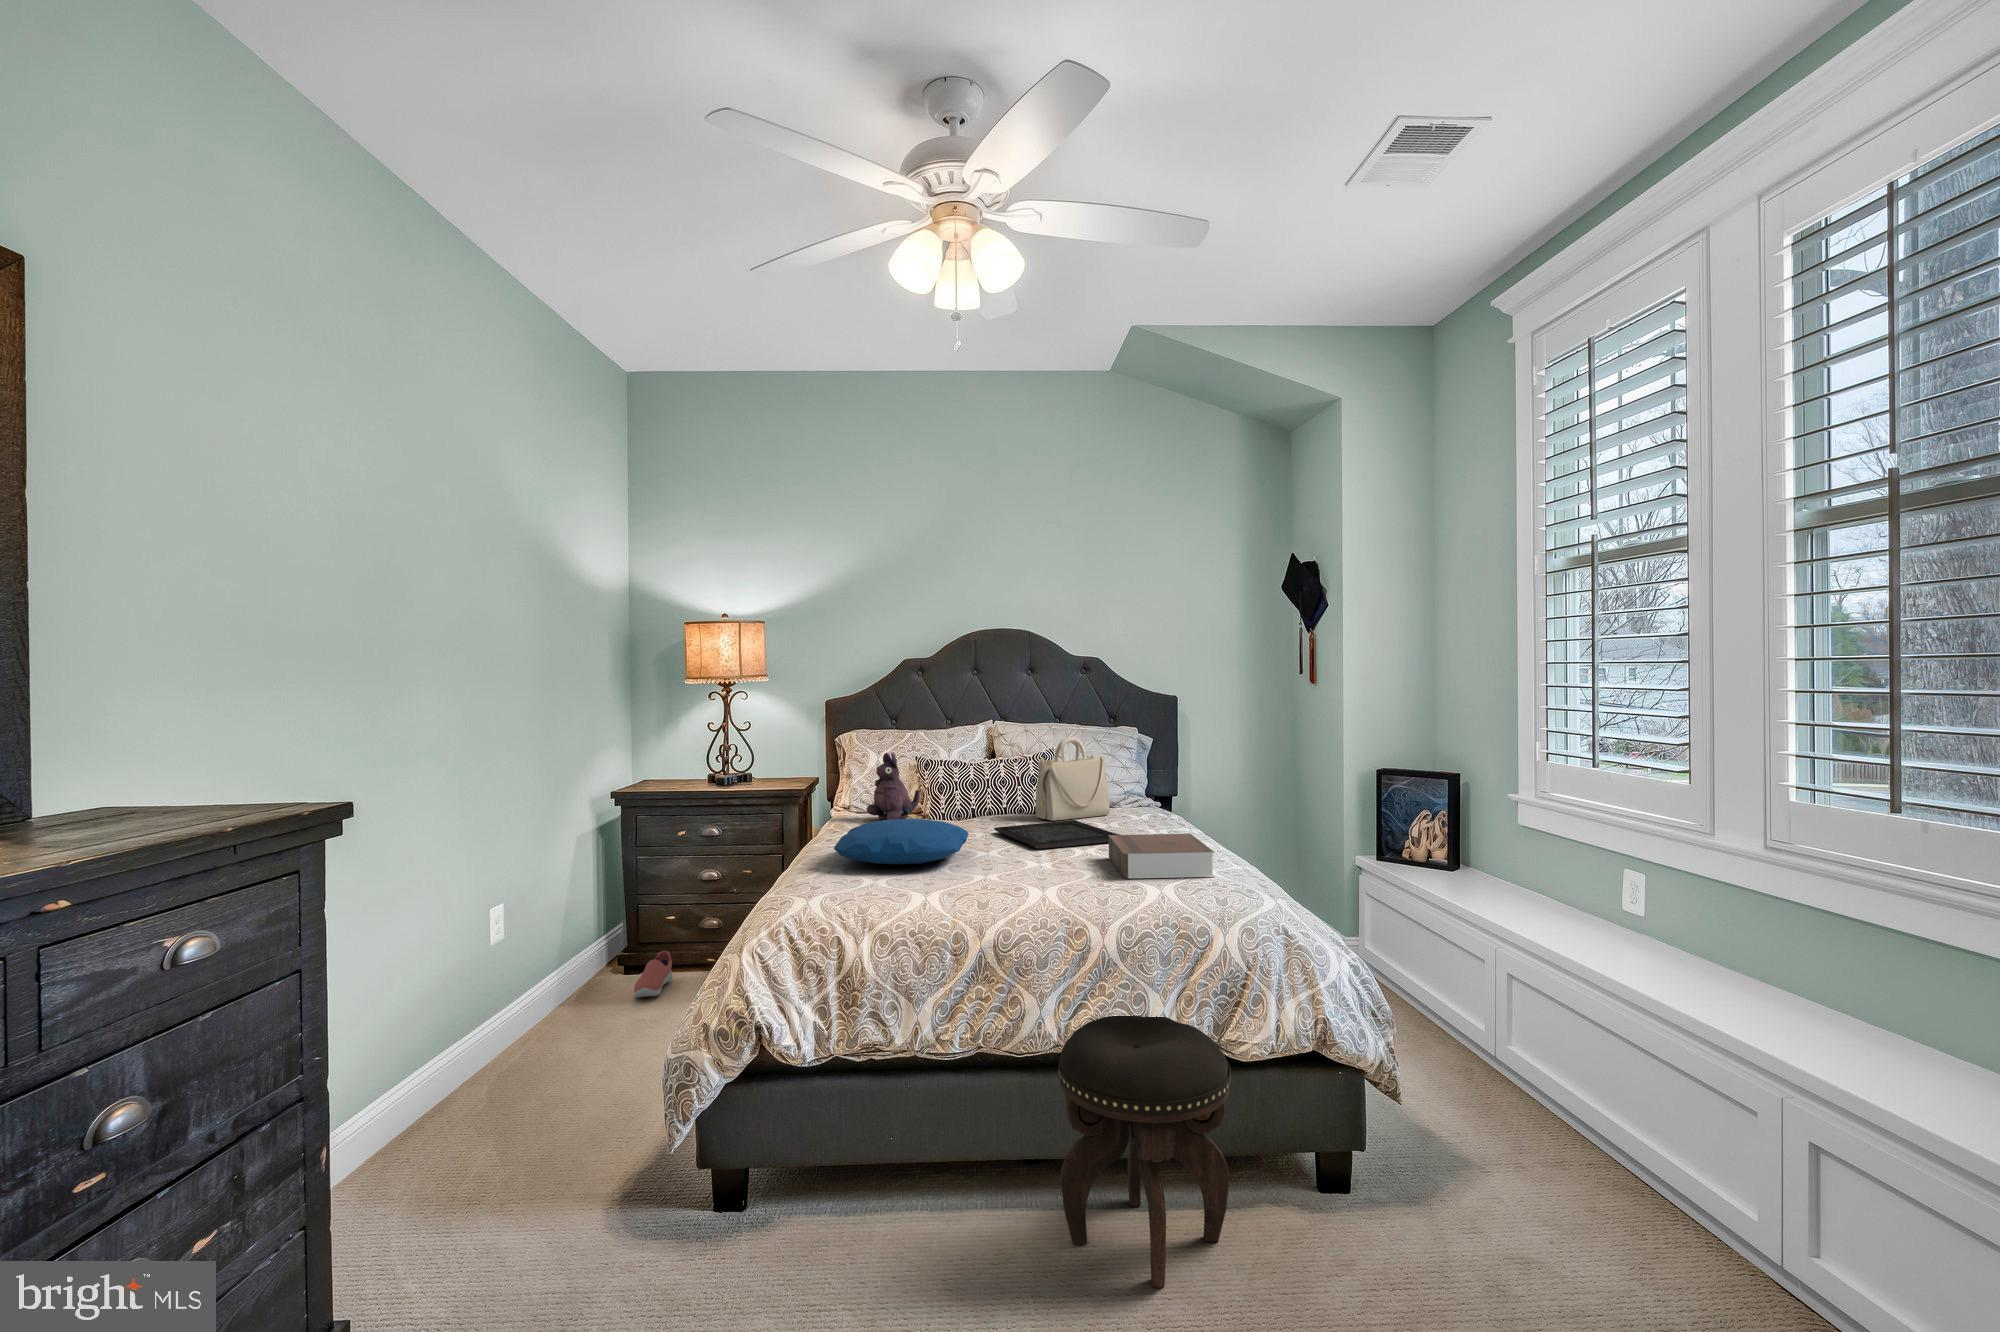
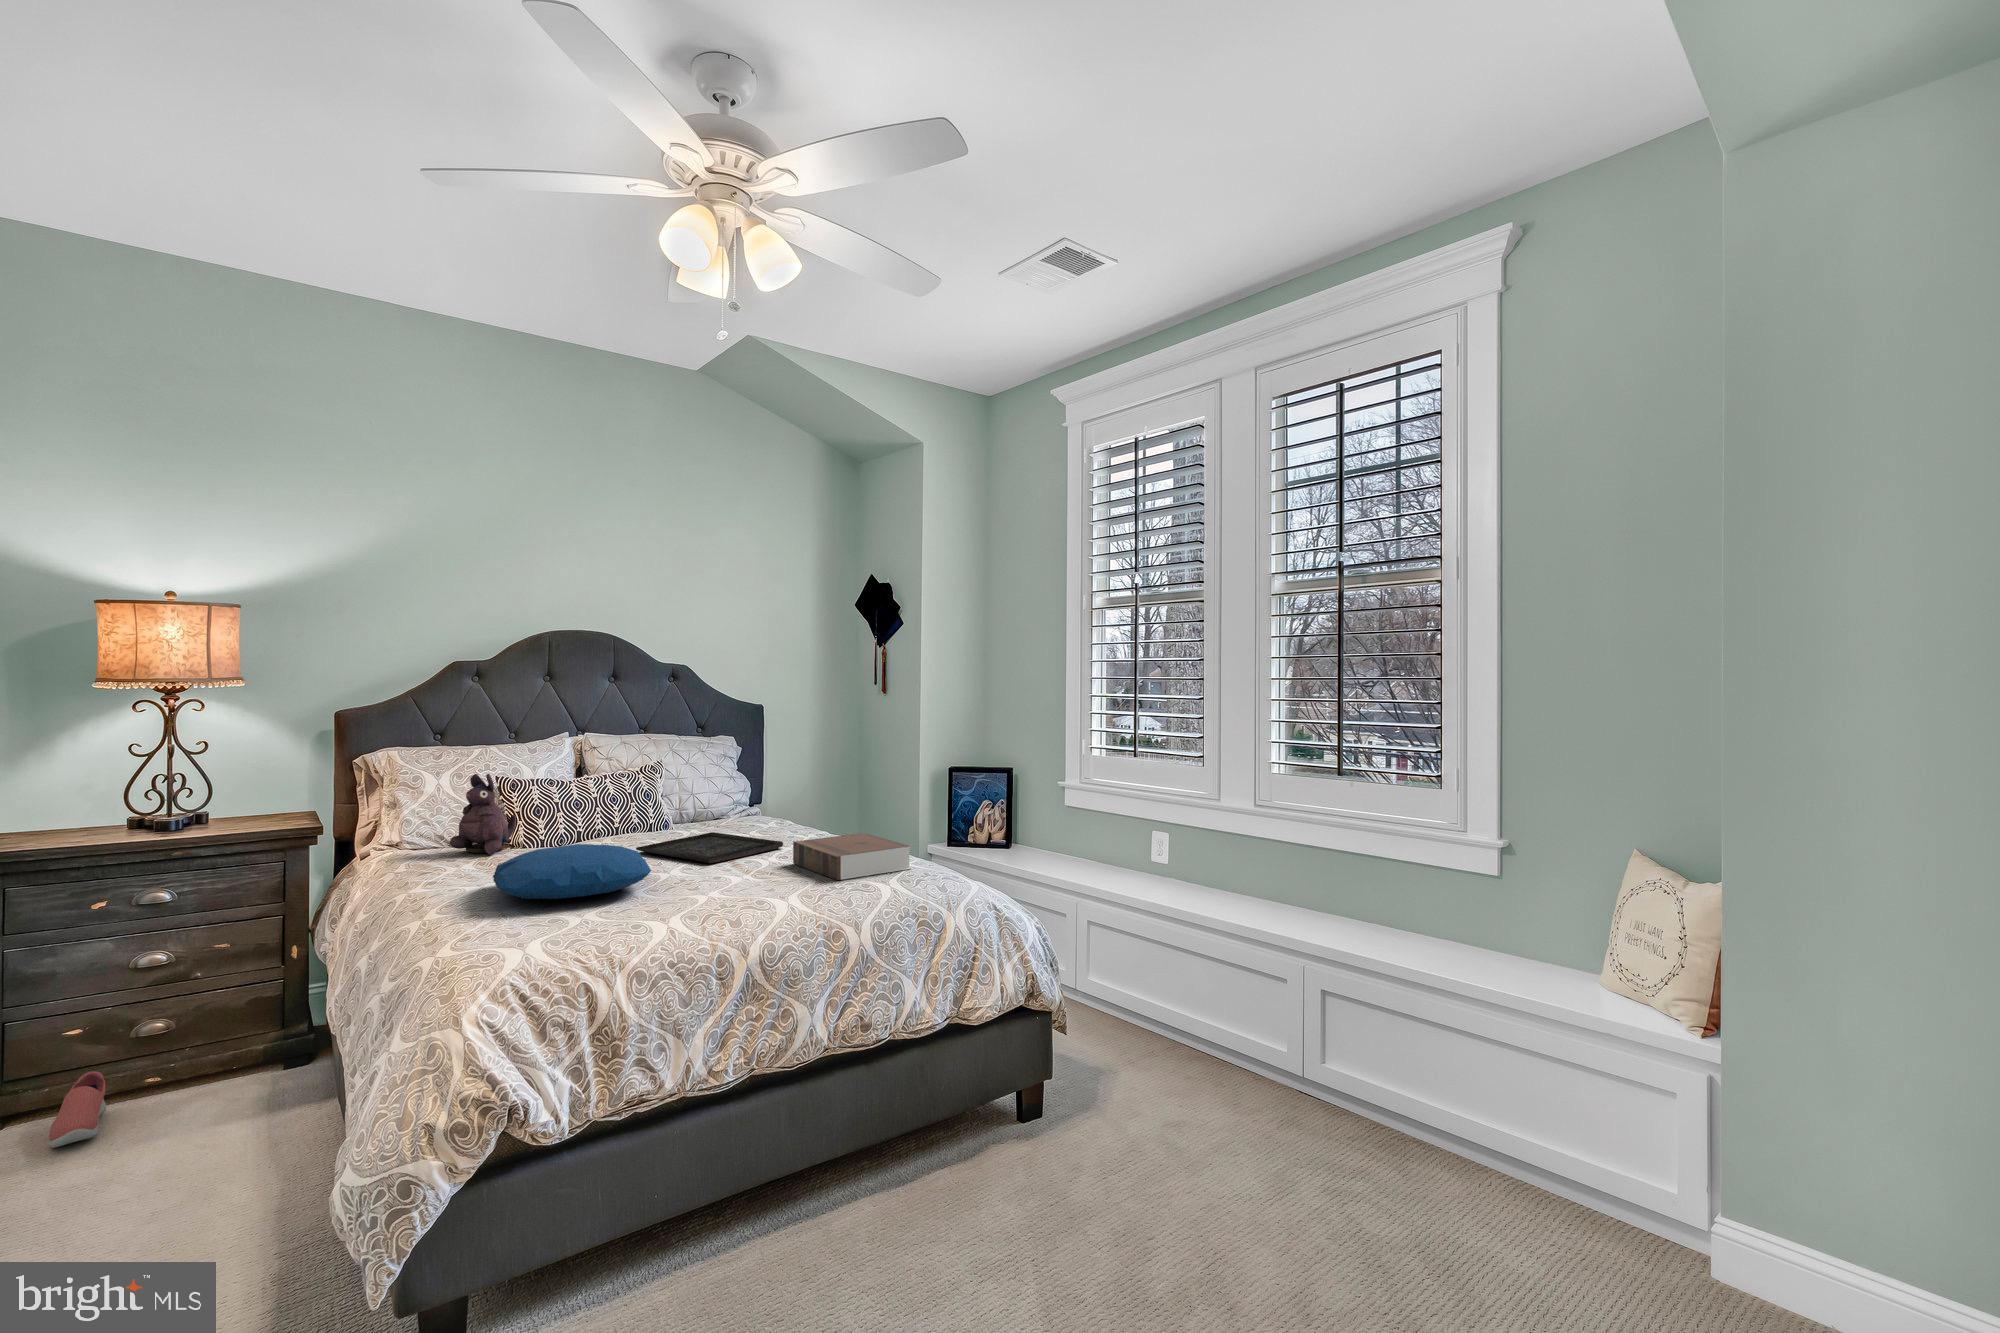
handbag: present [1035,737,1110,821] -> none [658,748,732,835]
footstool: present [1058,1016,1231,1288] -> none [837,1000,996,1244]

